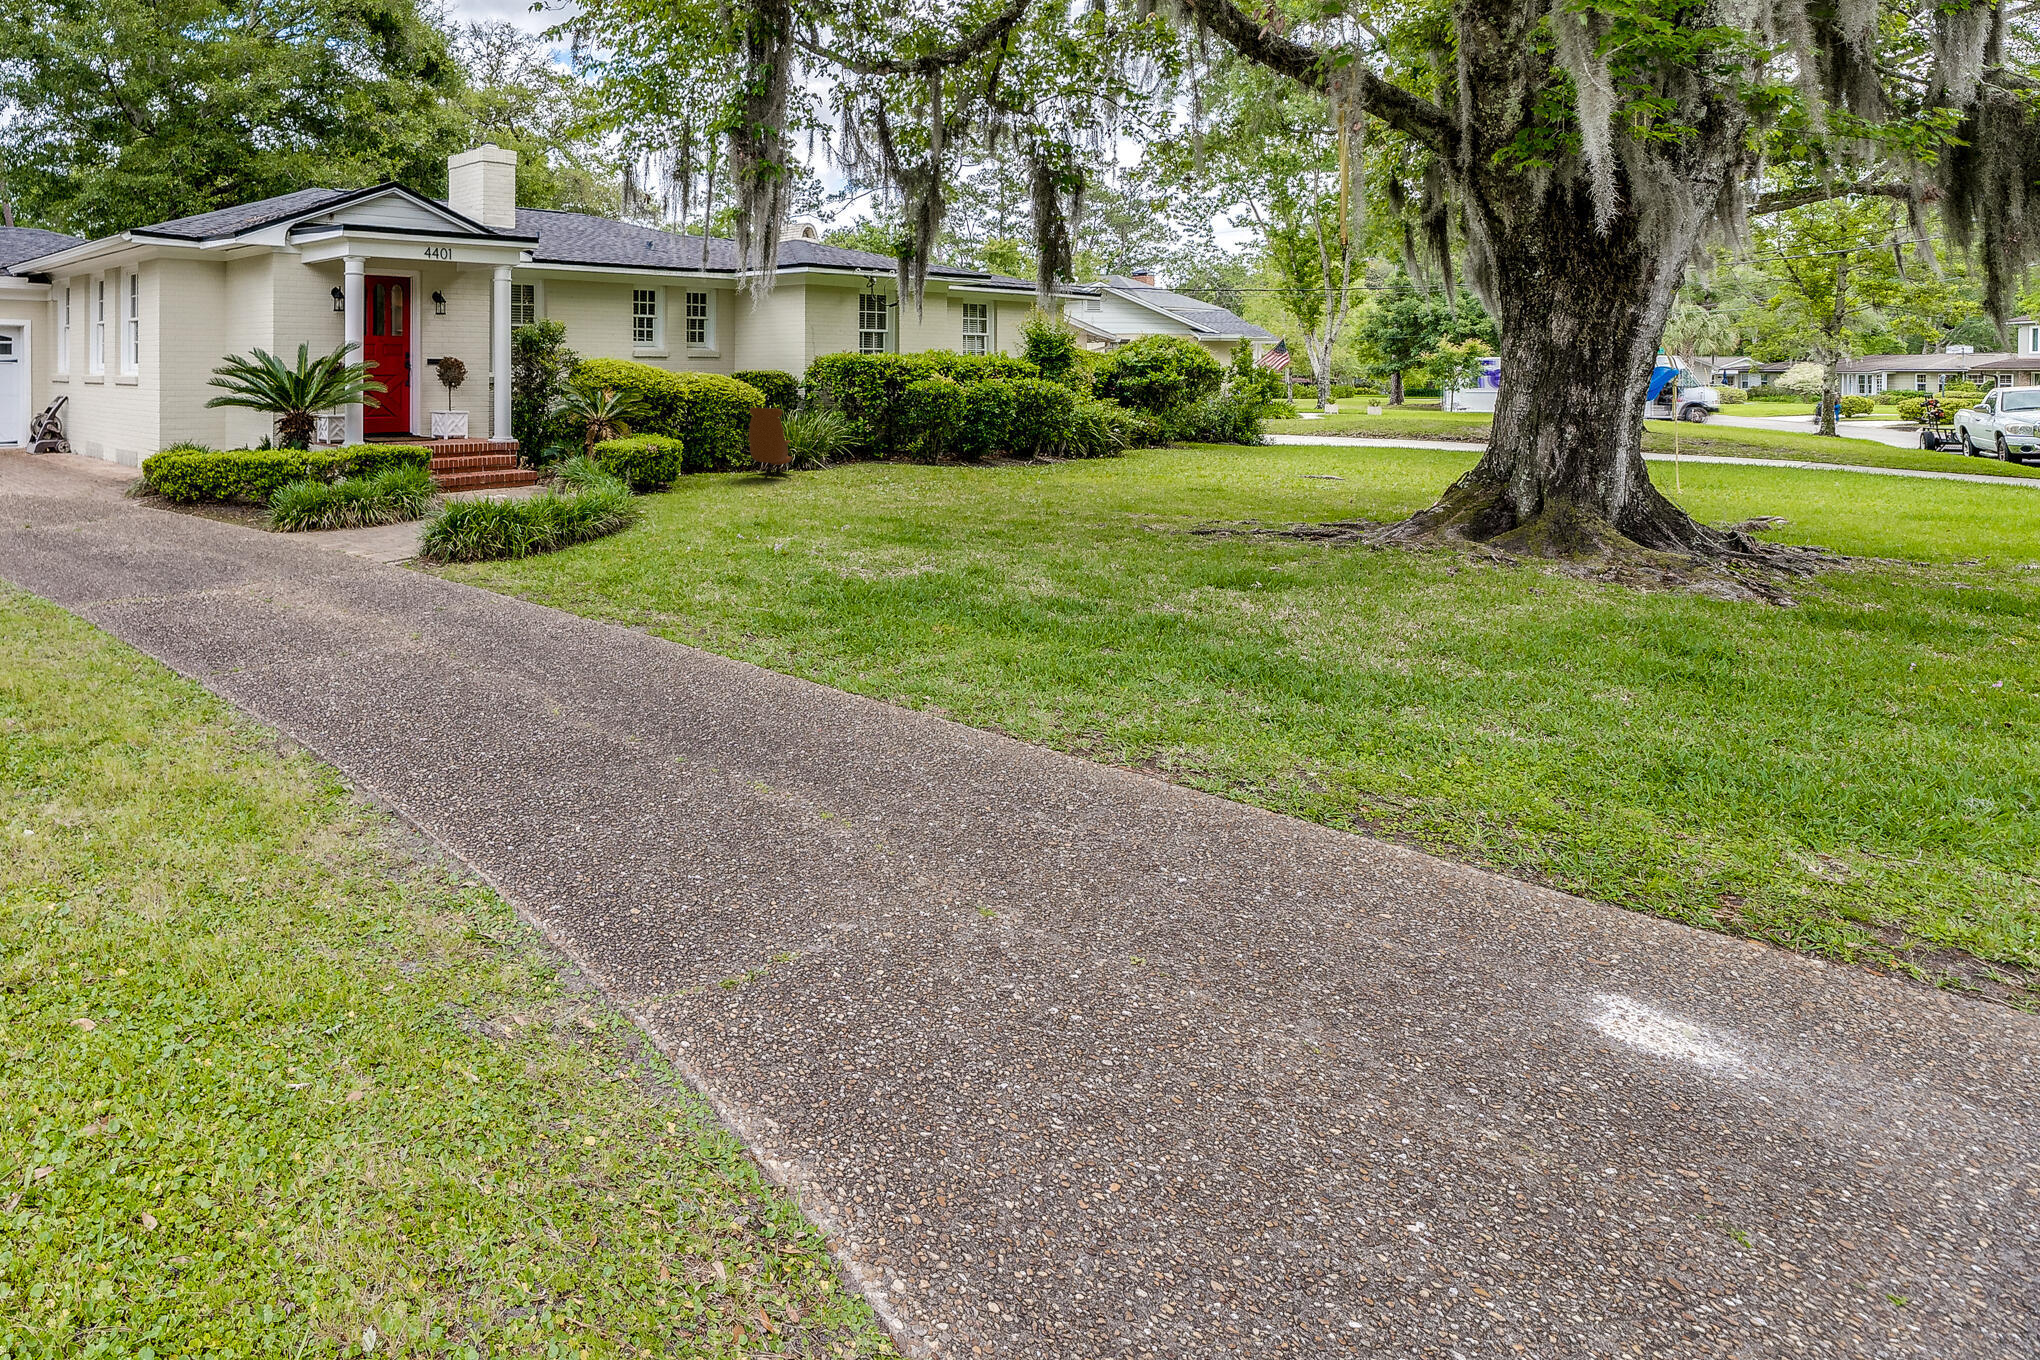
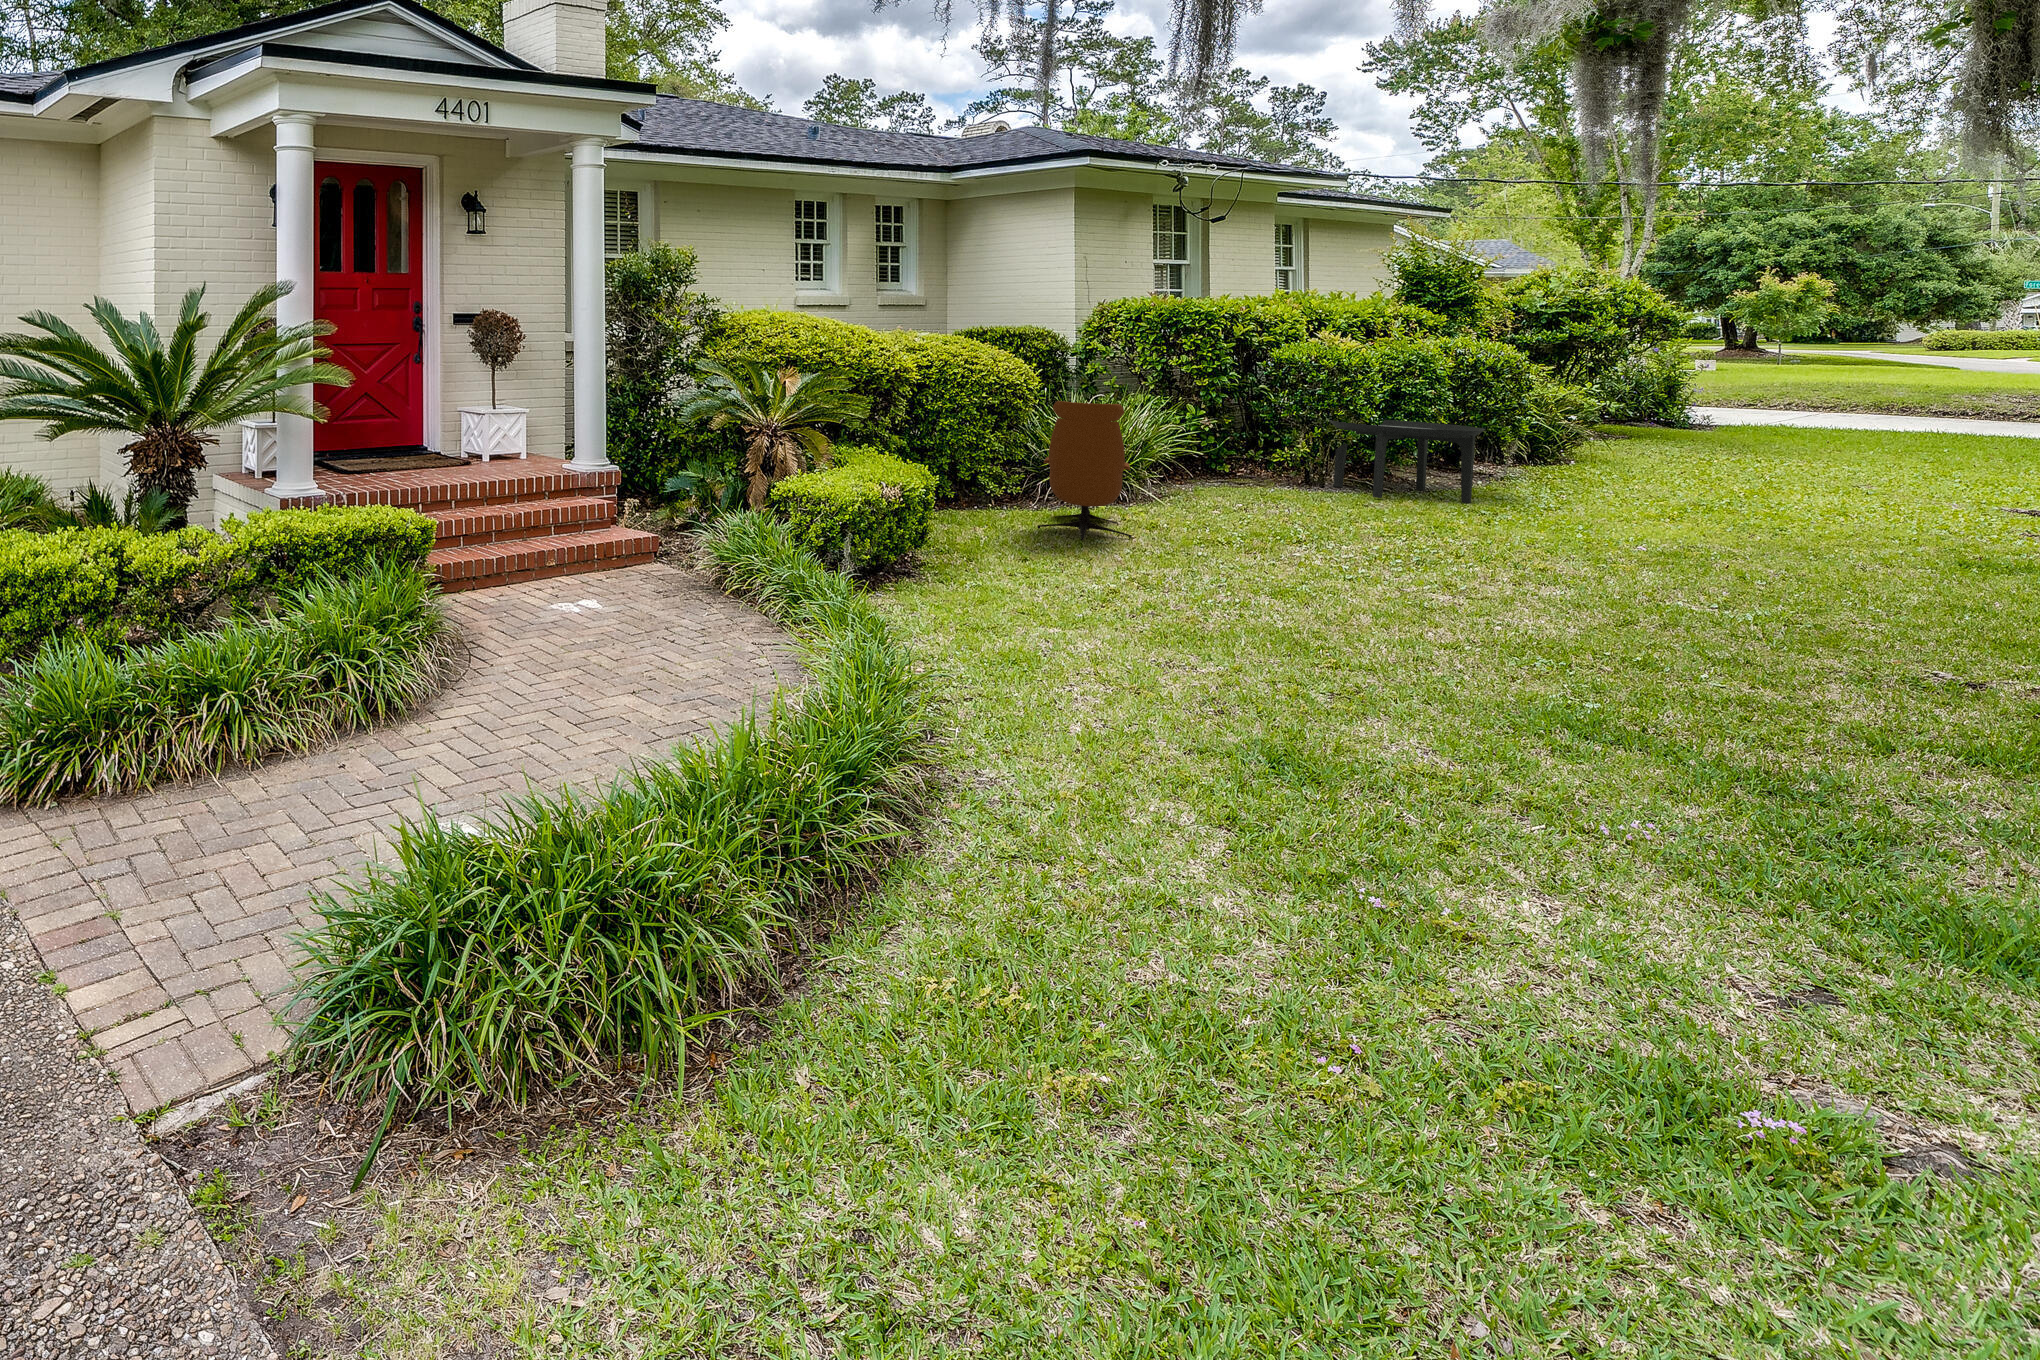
round table: none [931,424,1006,469] -> present [1329,420,1485,503]

